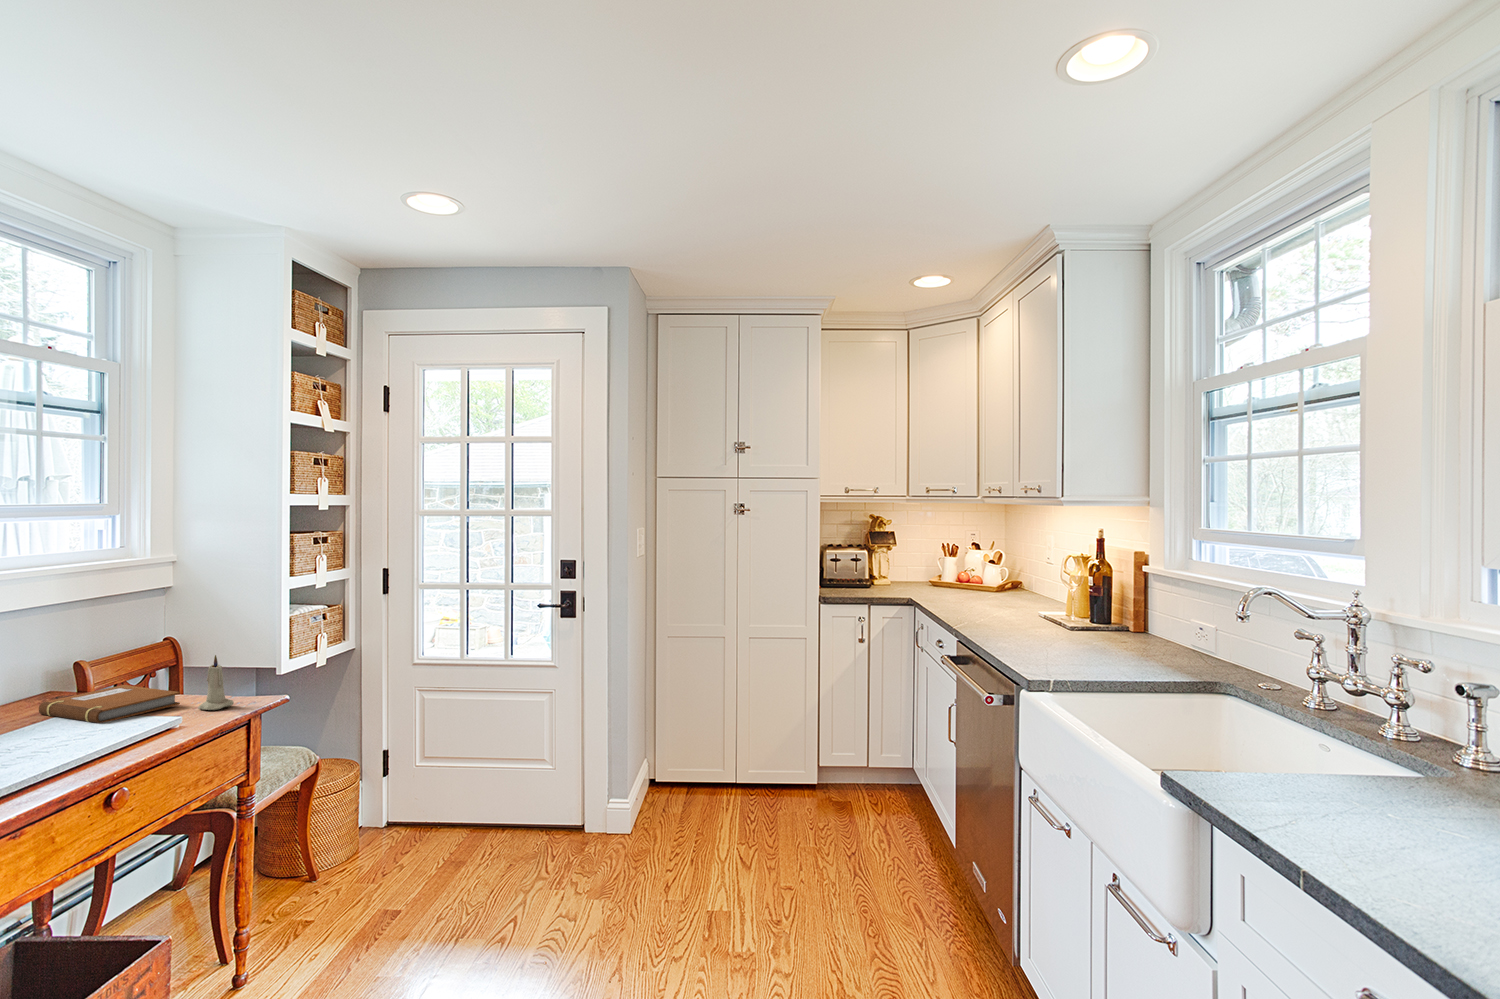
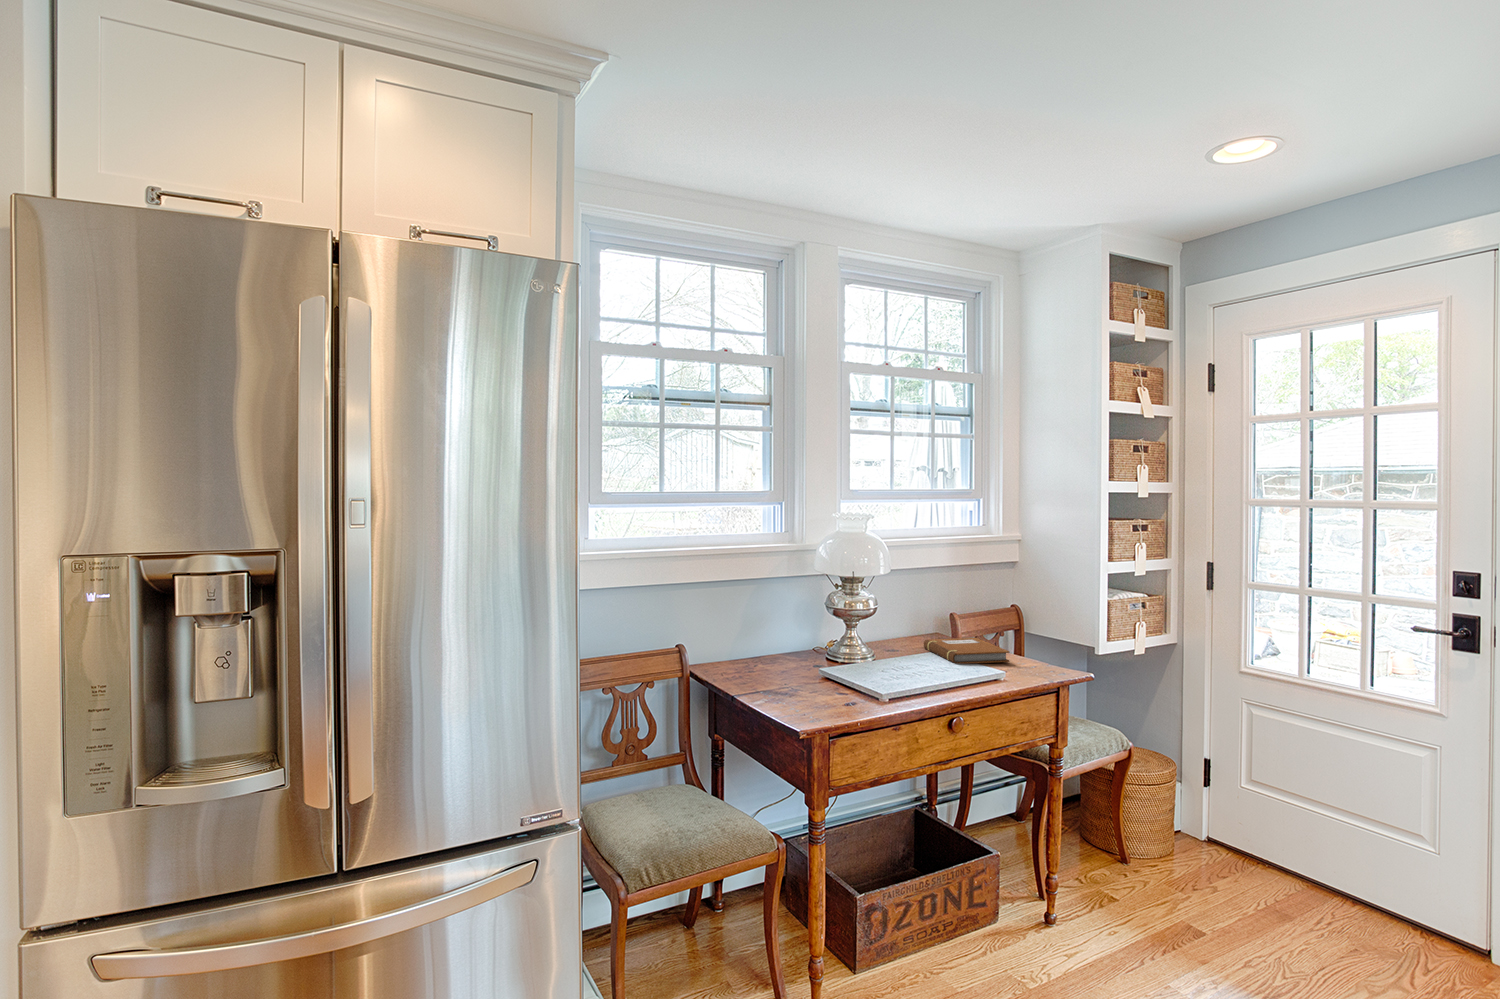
candle: present [198,655,234,710] -> none [1021,624,1048,673]

